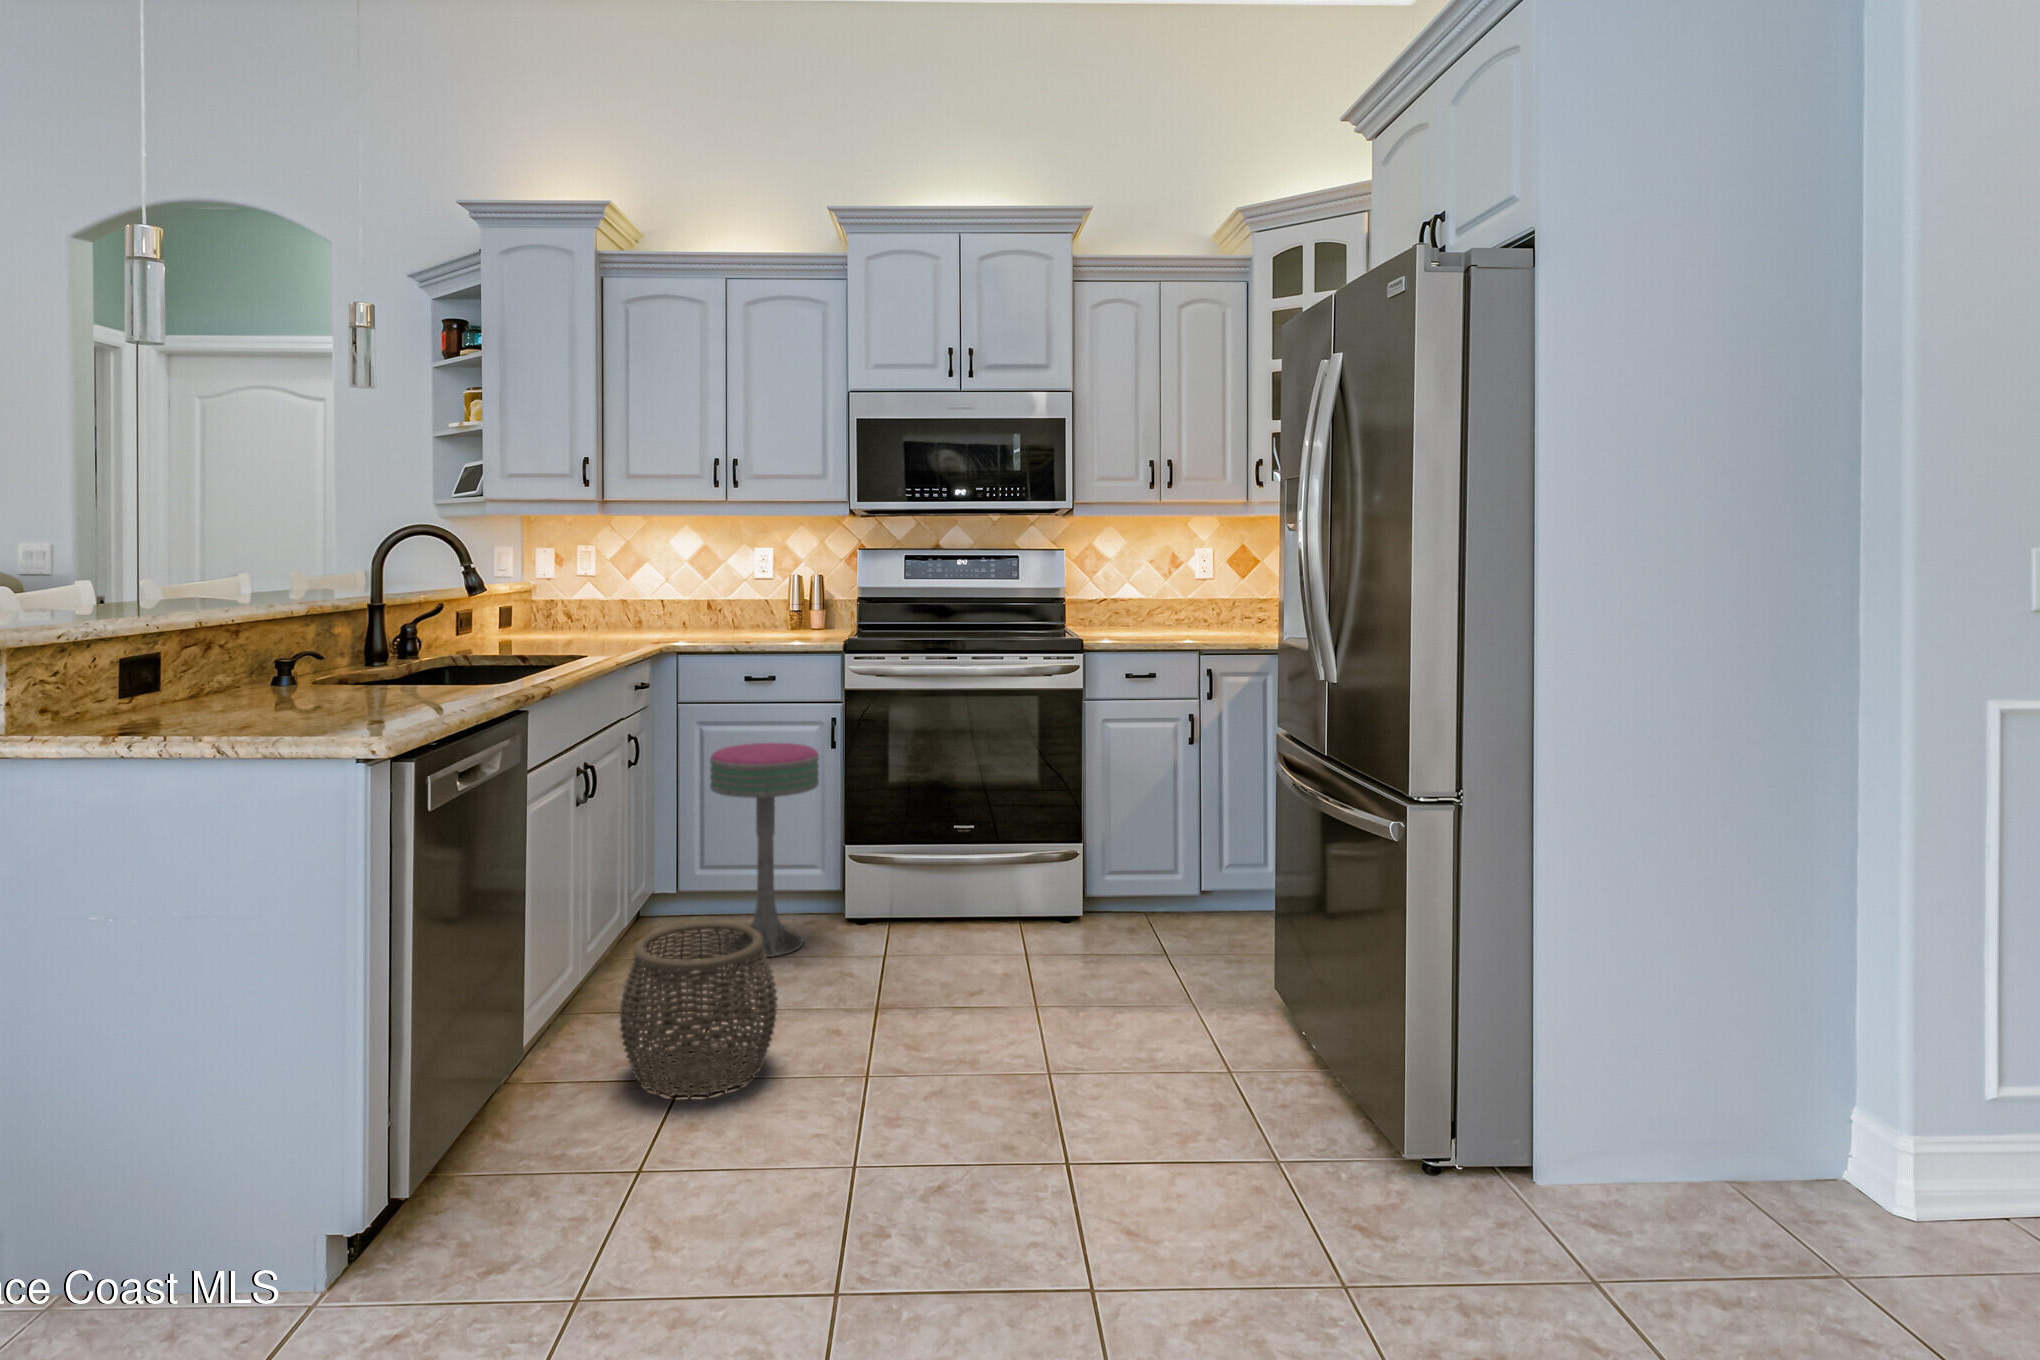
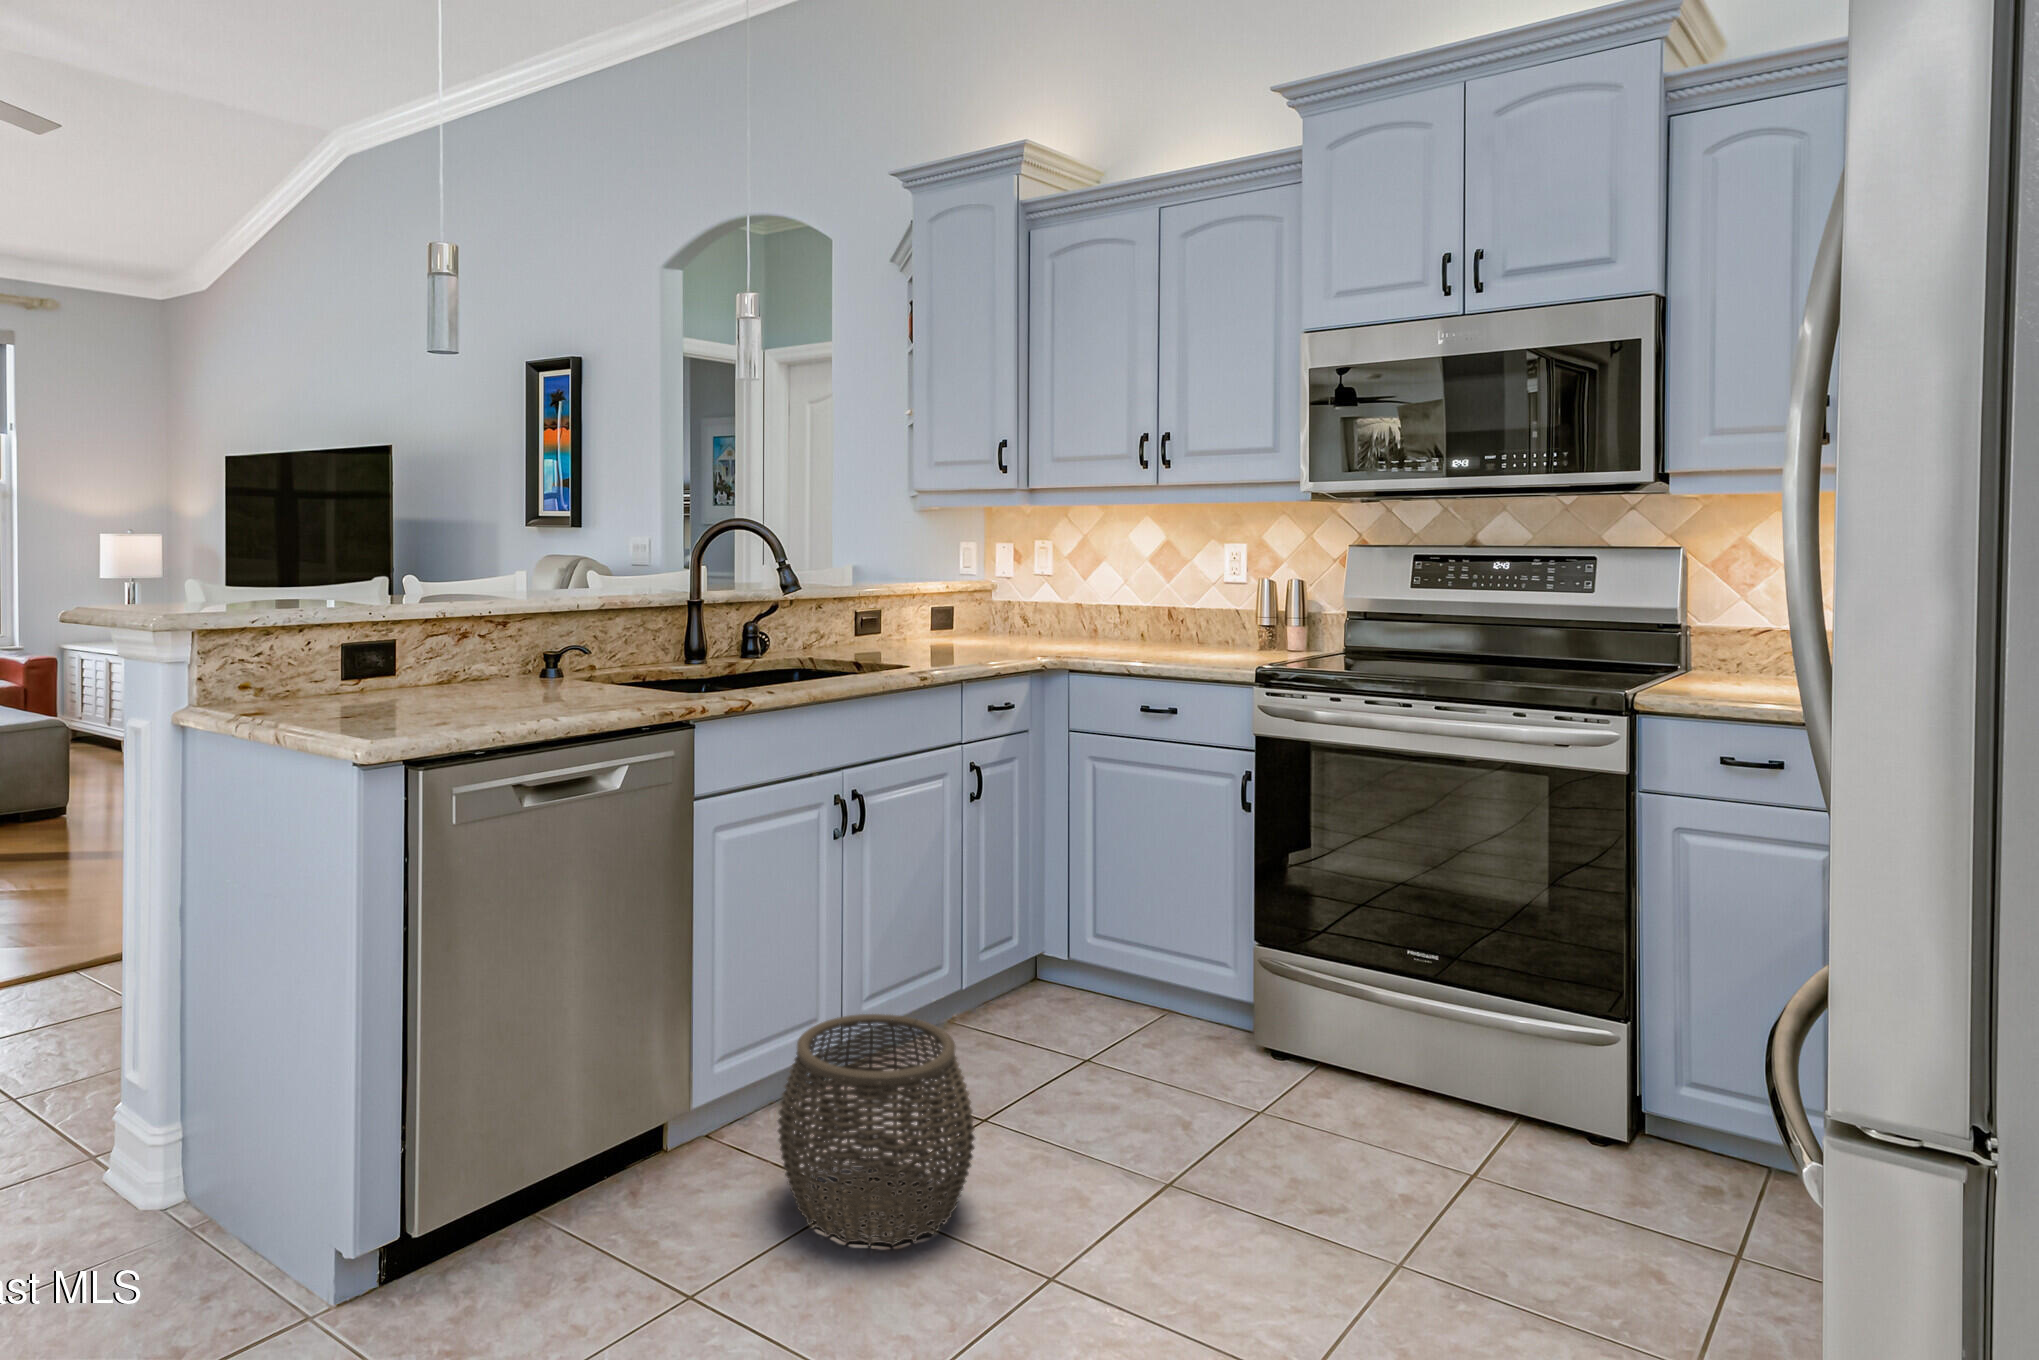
bar stool: present [710,743,819,957] -> none [1062,797,1206,1084]

